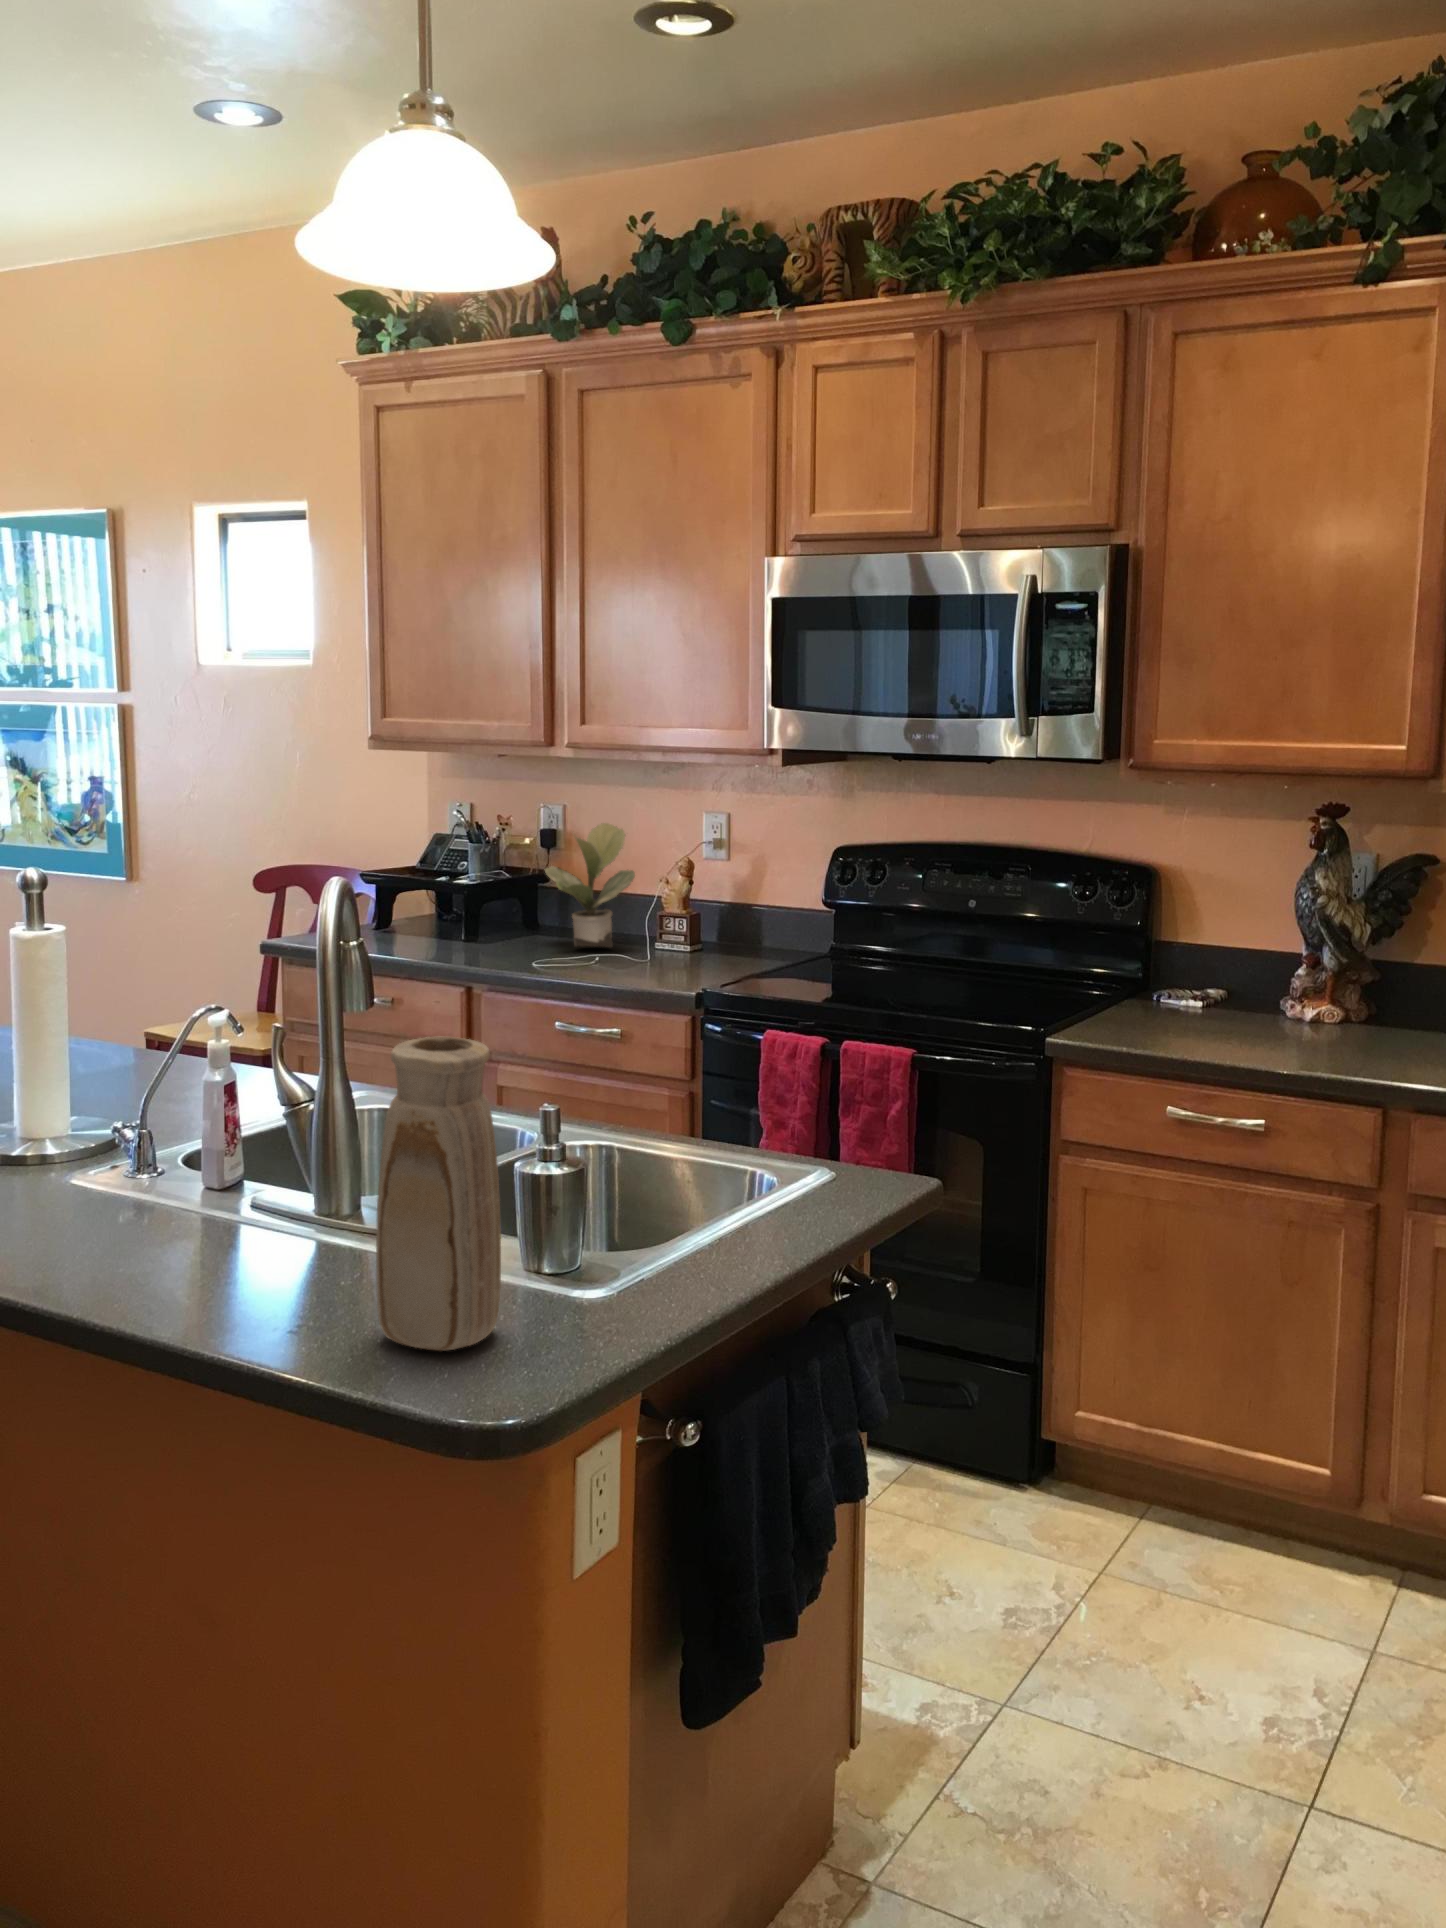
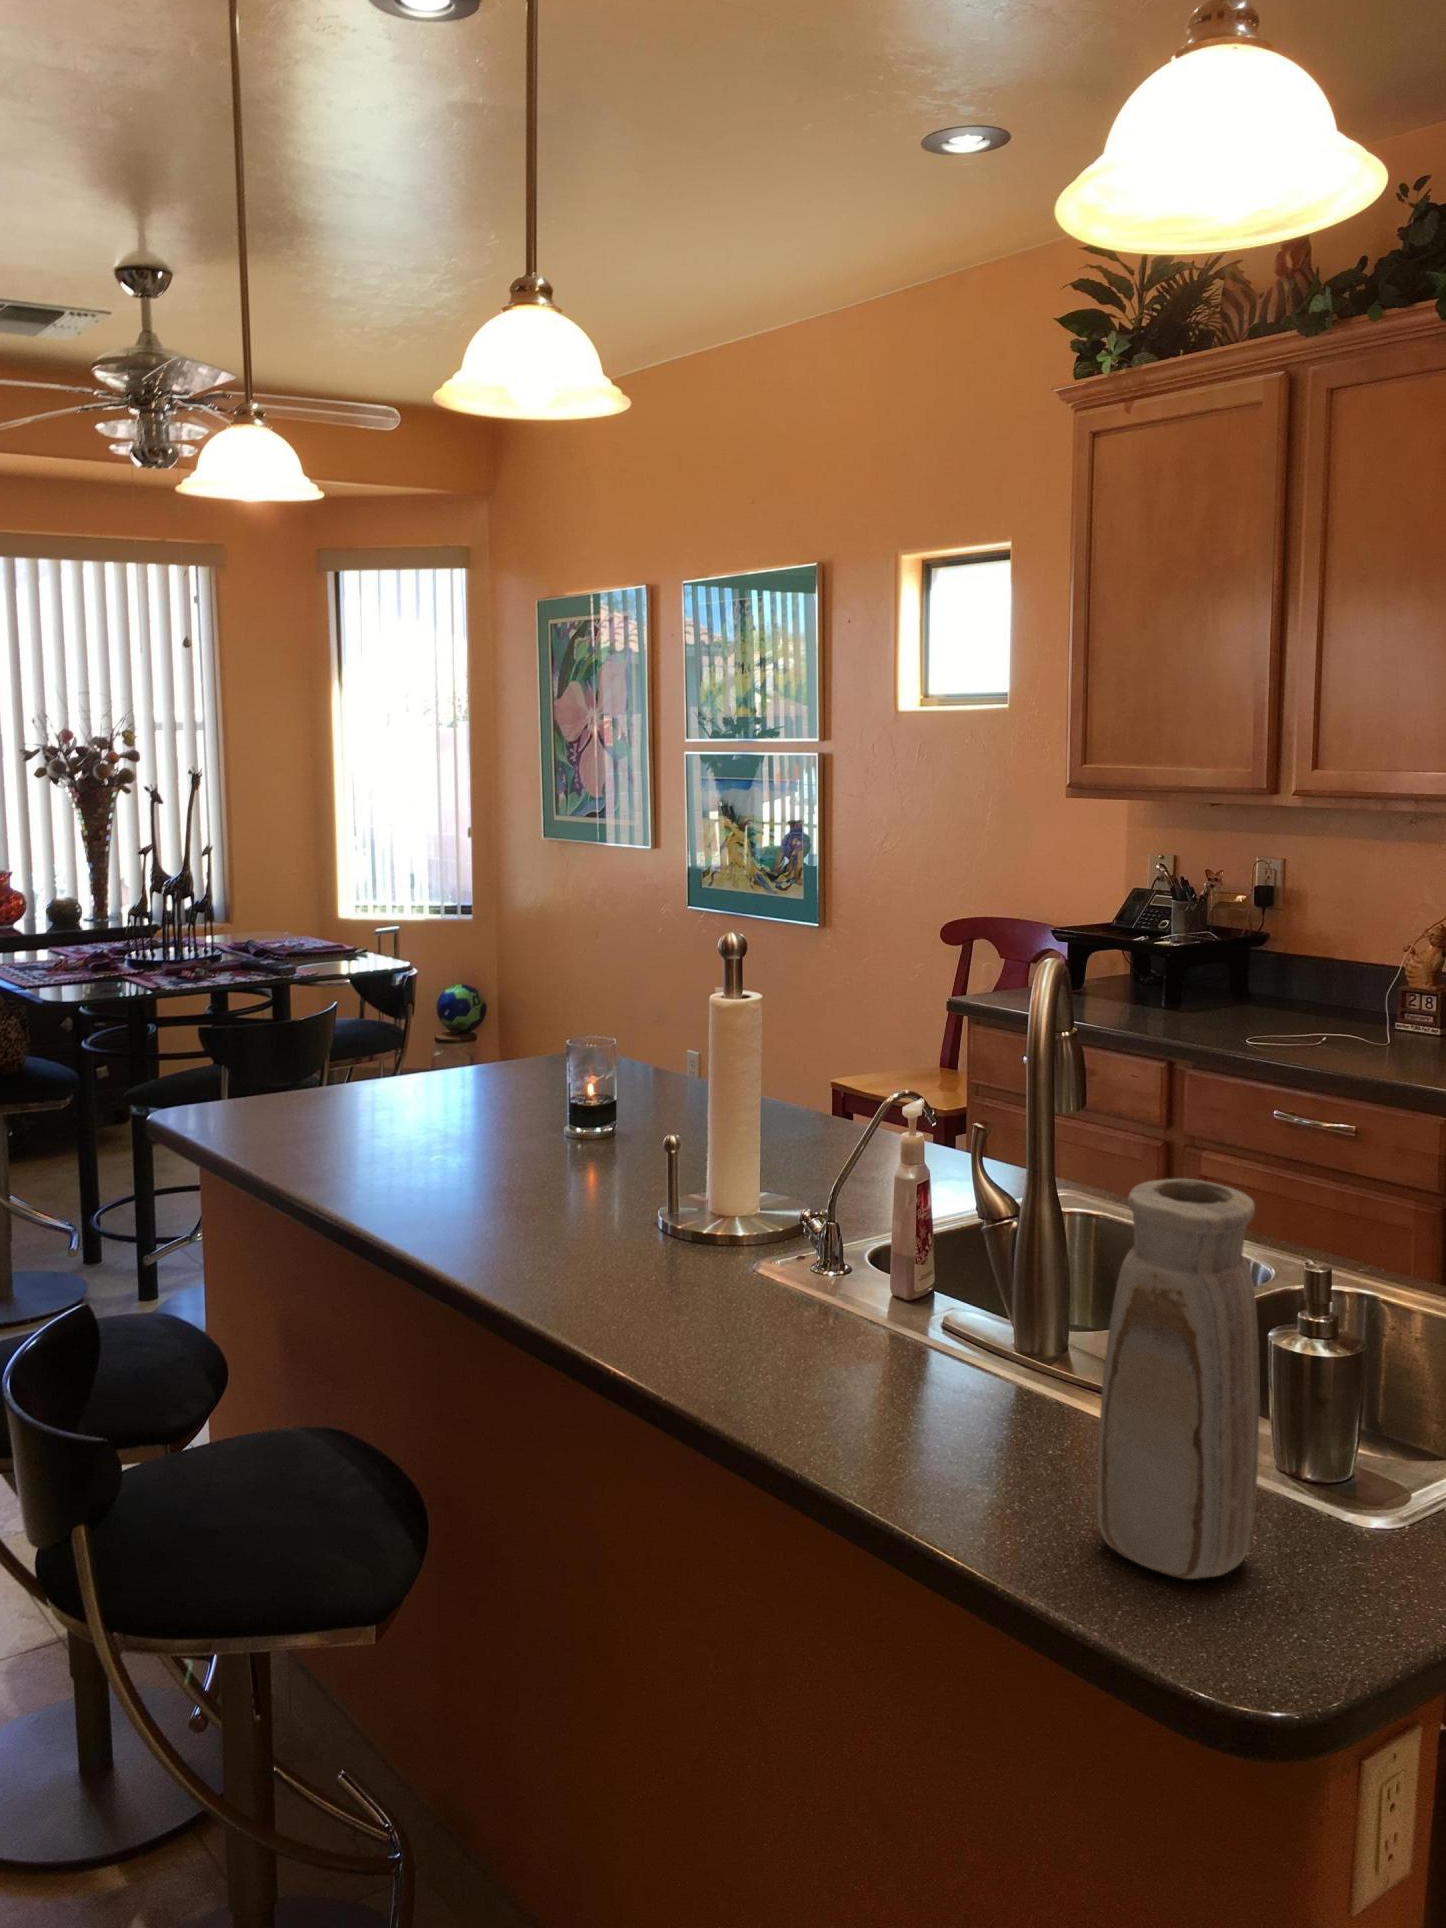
potted plant: present [545,823,635,947] -> none [1264,883,1375,1027]

